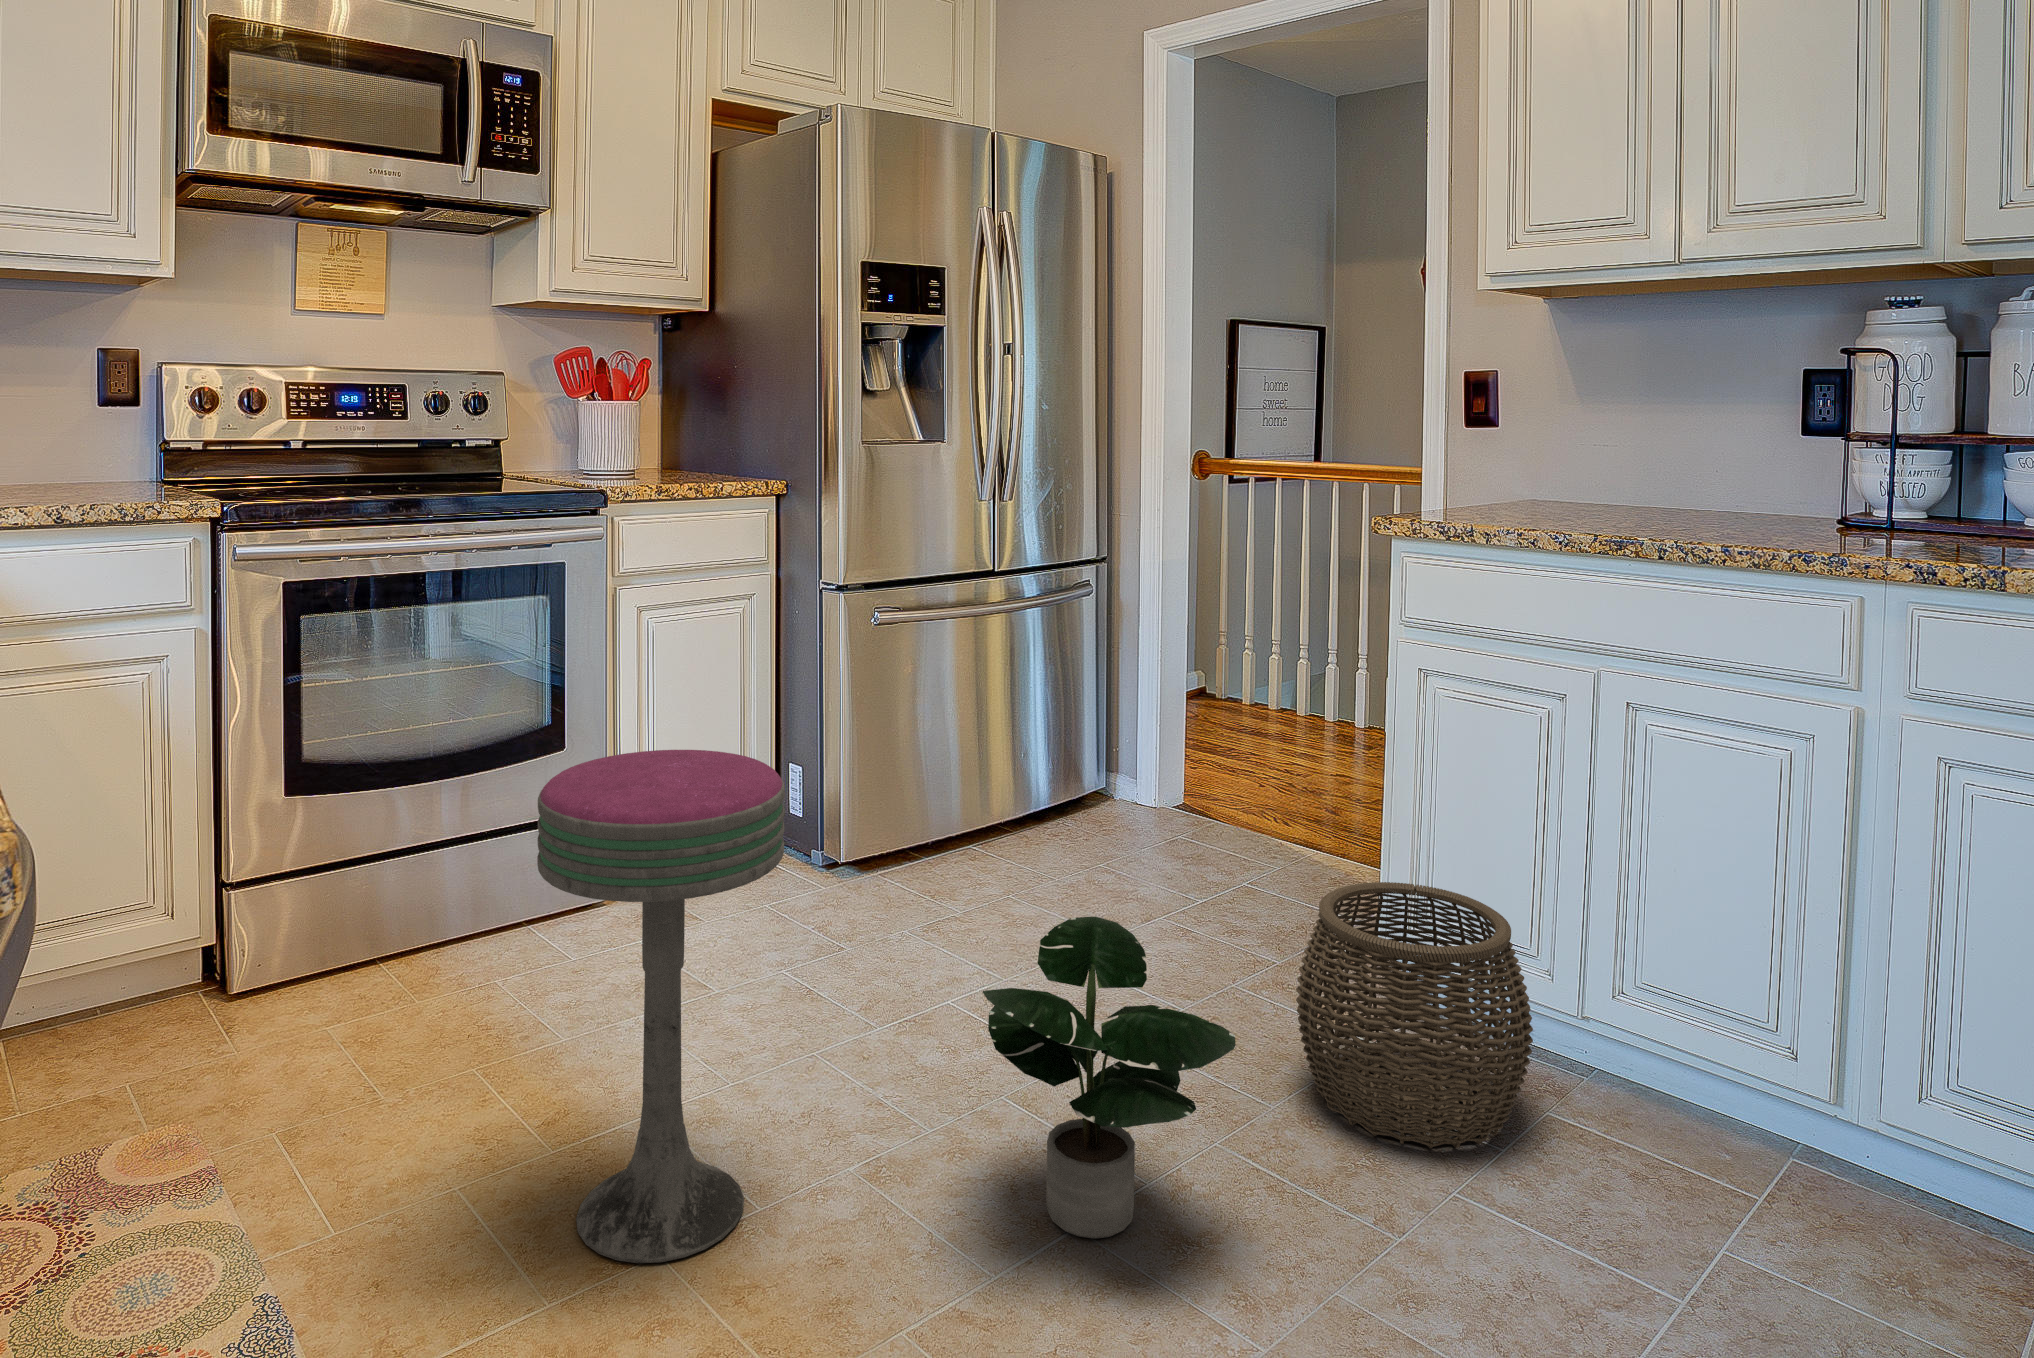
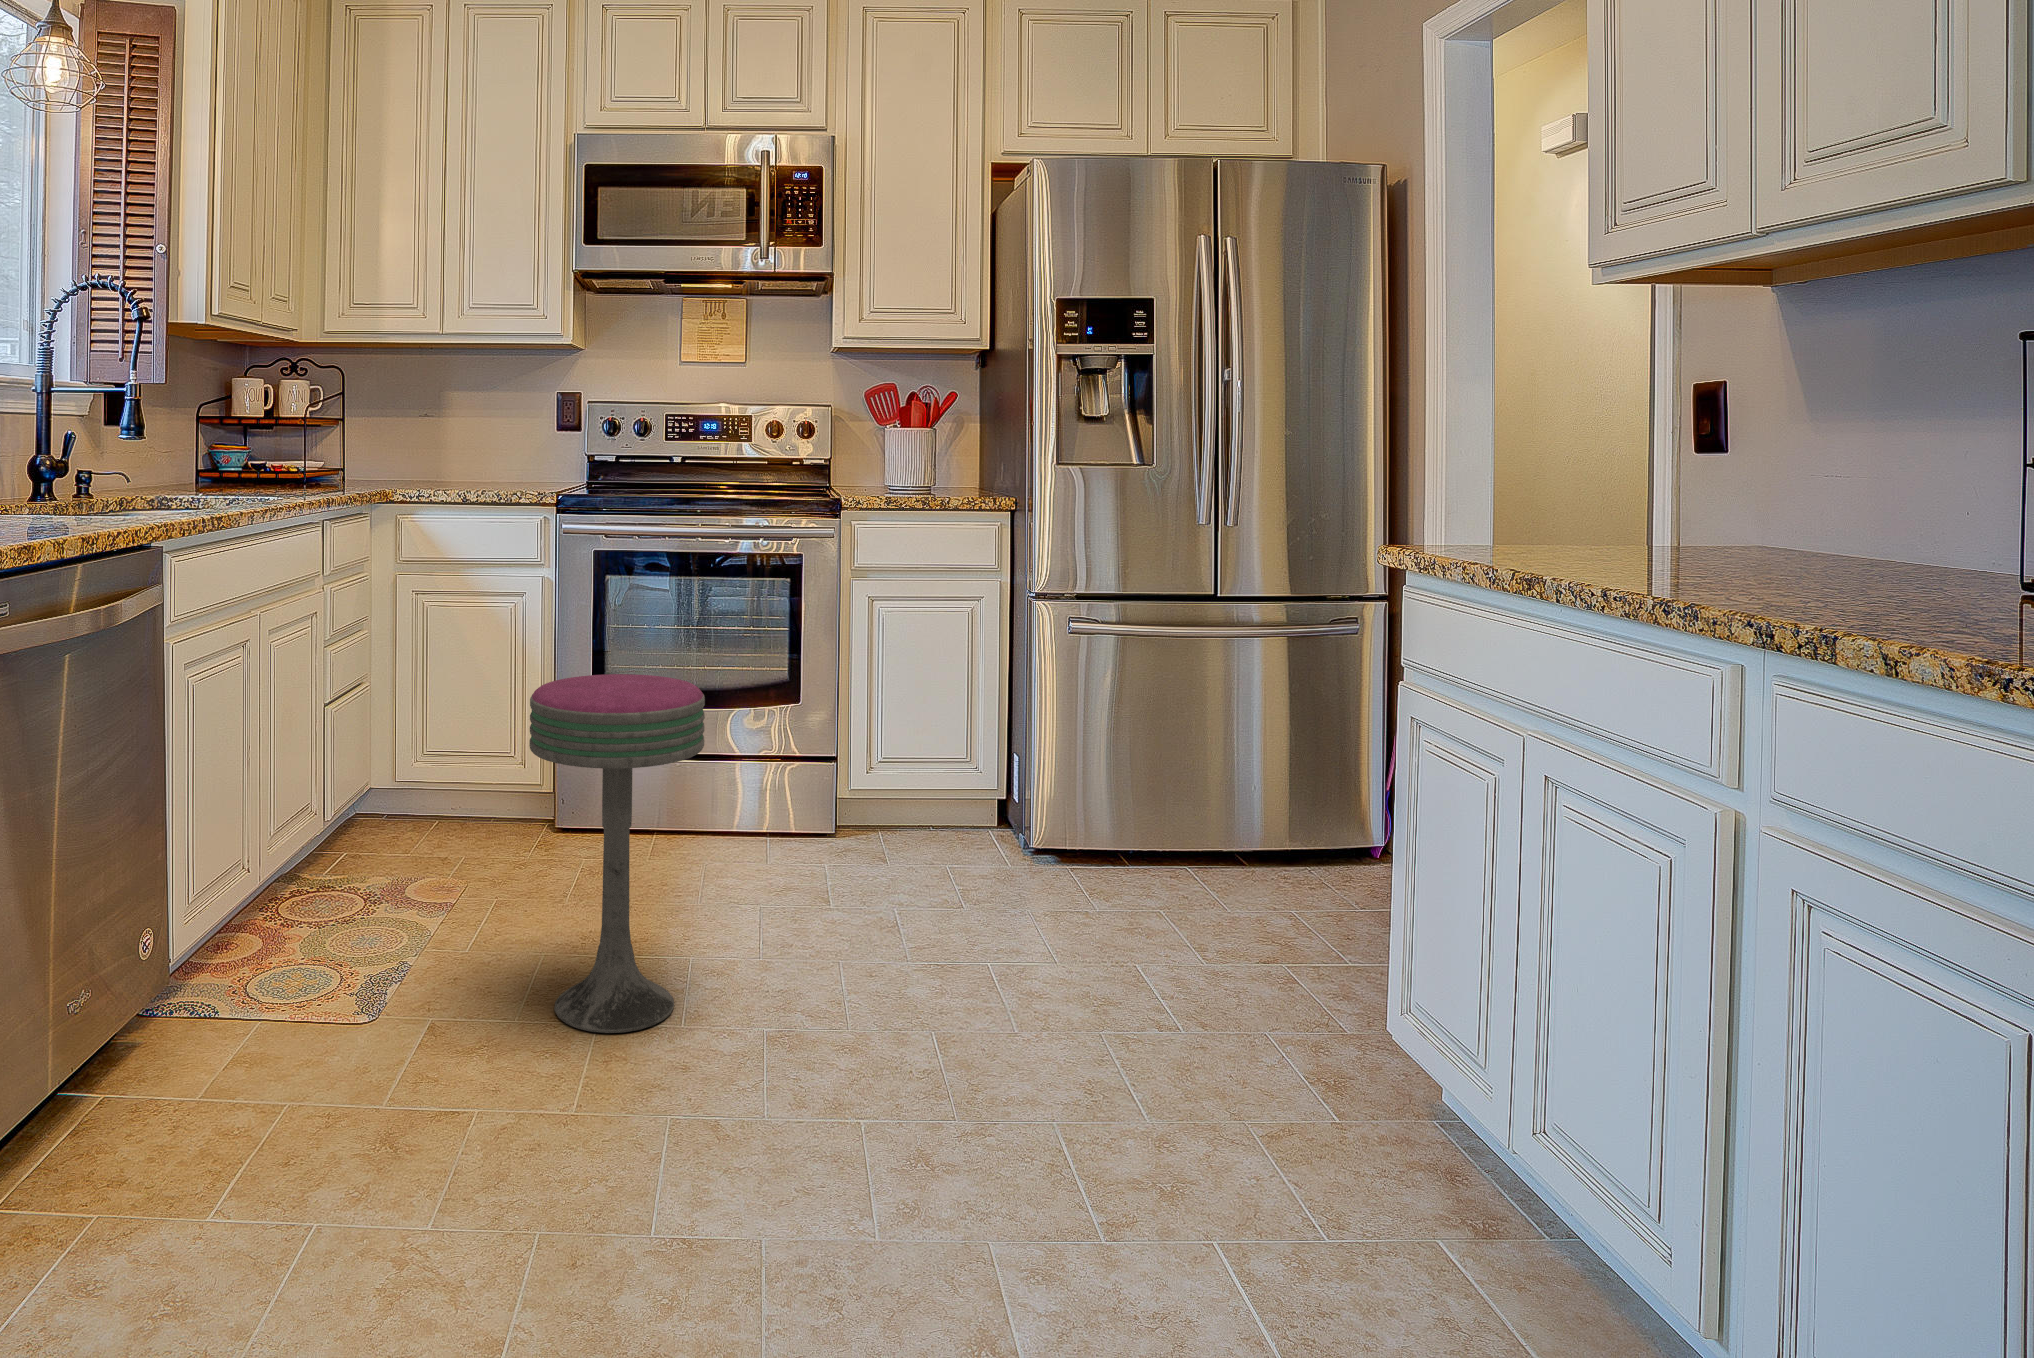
woven basket: present [1296,882,1533,1149] -> none [1158,938,1428,1245]
potted plant: present [983,916,1236,1239] -> none [758,876,955,1142]

